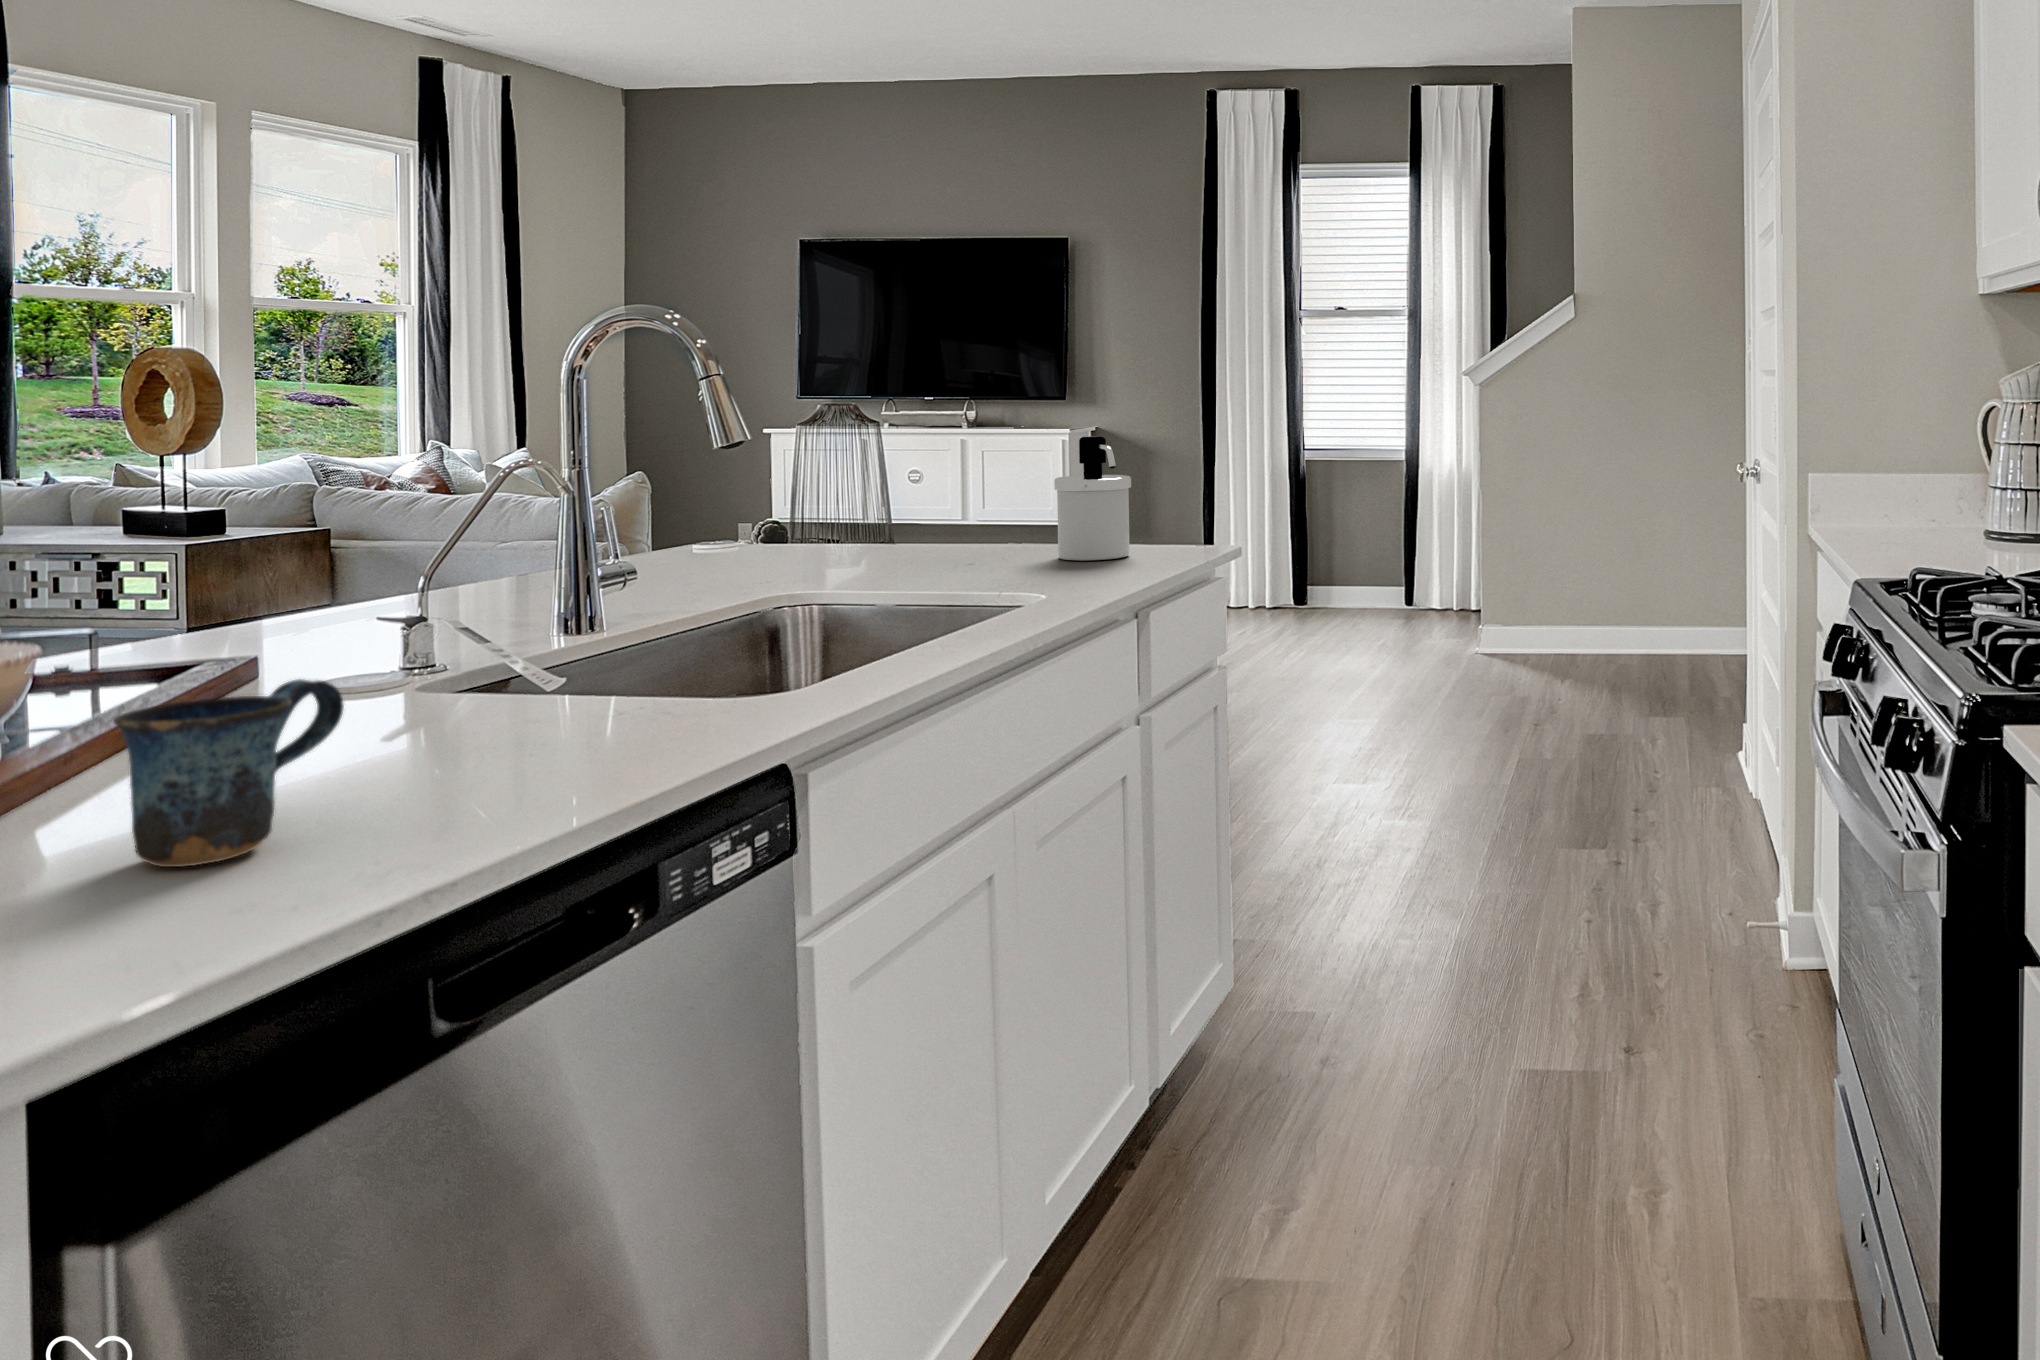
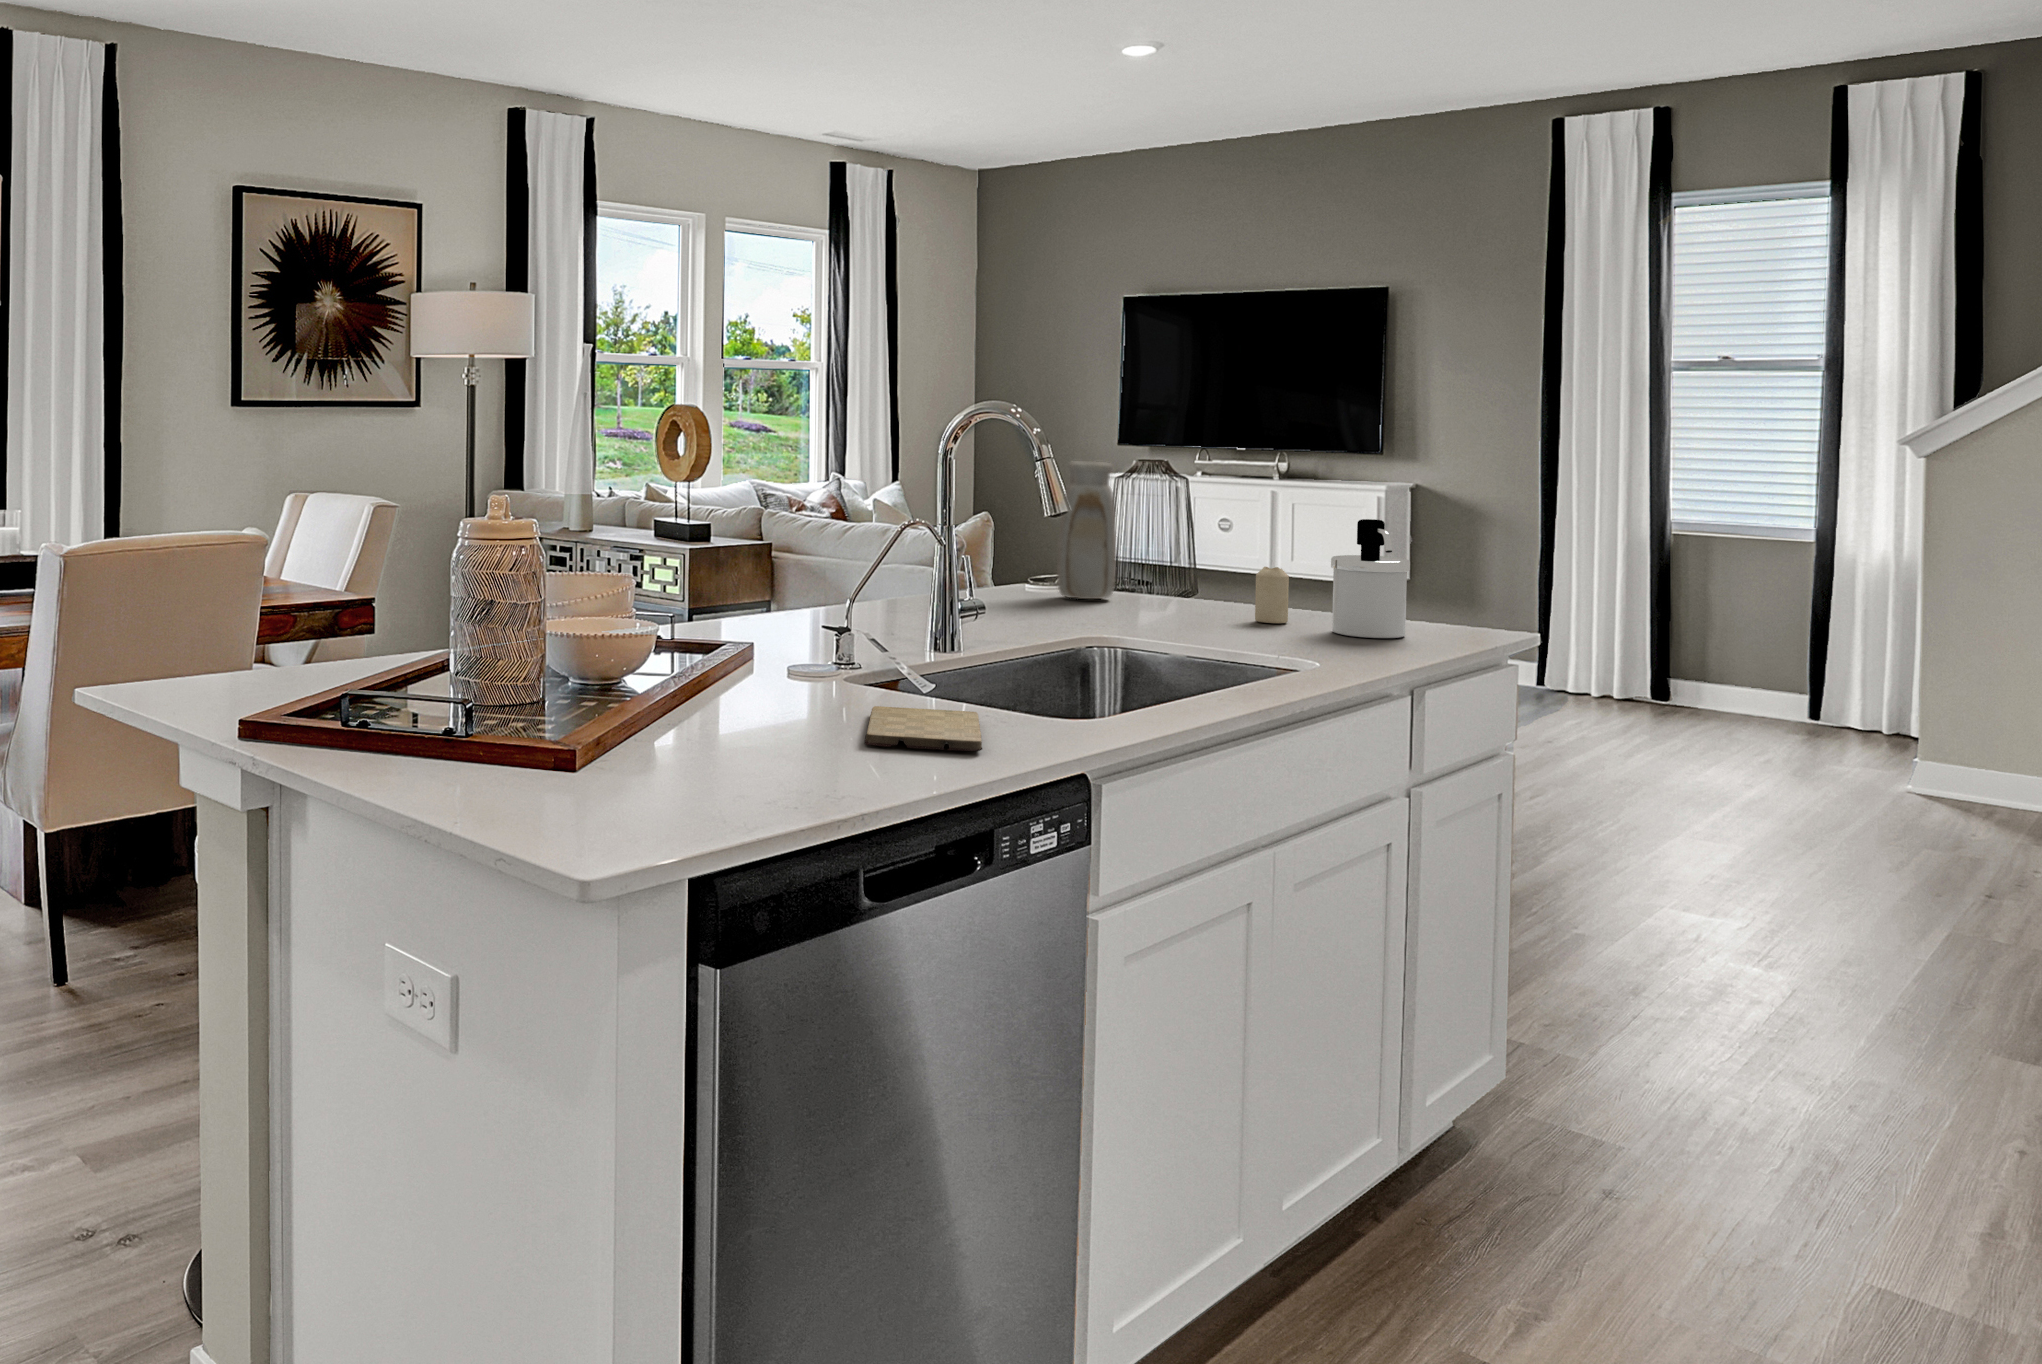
vase: none [741,387,813,551] -> present [1057,461,1116,599]
candle: none [976,495,1012,556] -> present [1255,567,1289,623]
mug: present [114,679,344,867] -> none [720,670,823,773]
cutting board: none [431,704,633,780] -> present [865,706,982,751]

